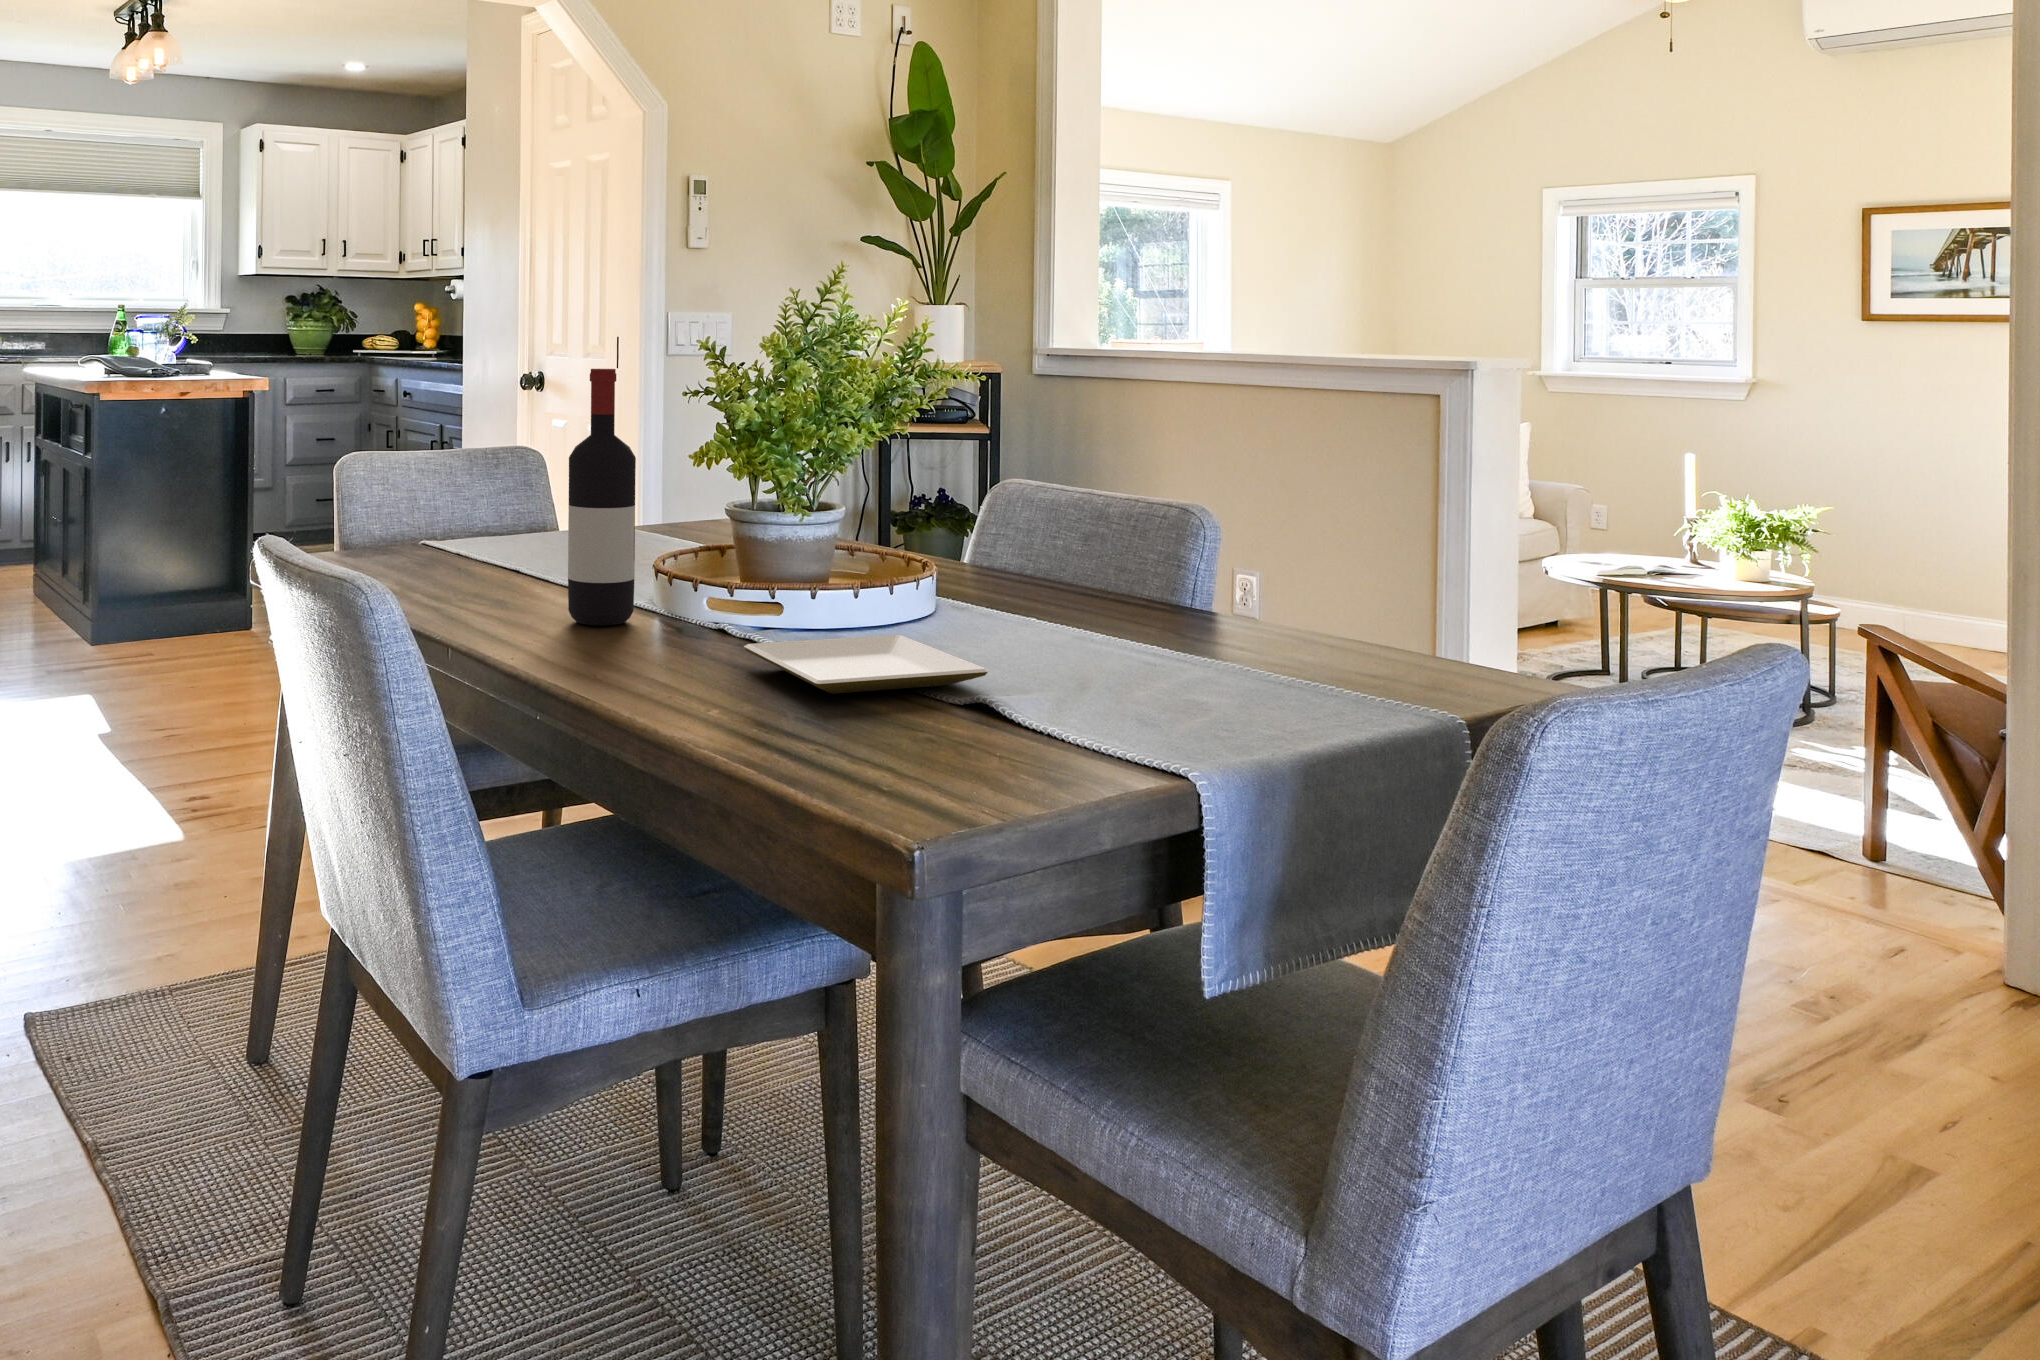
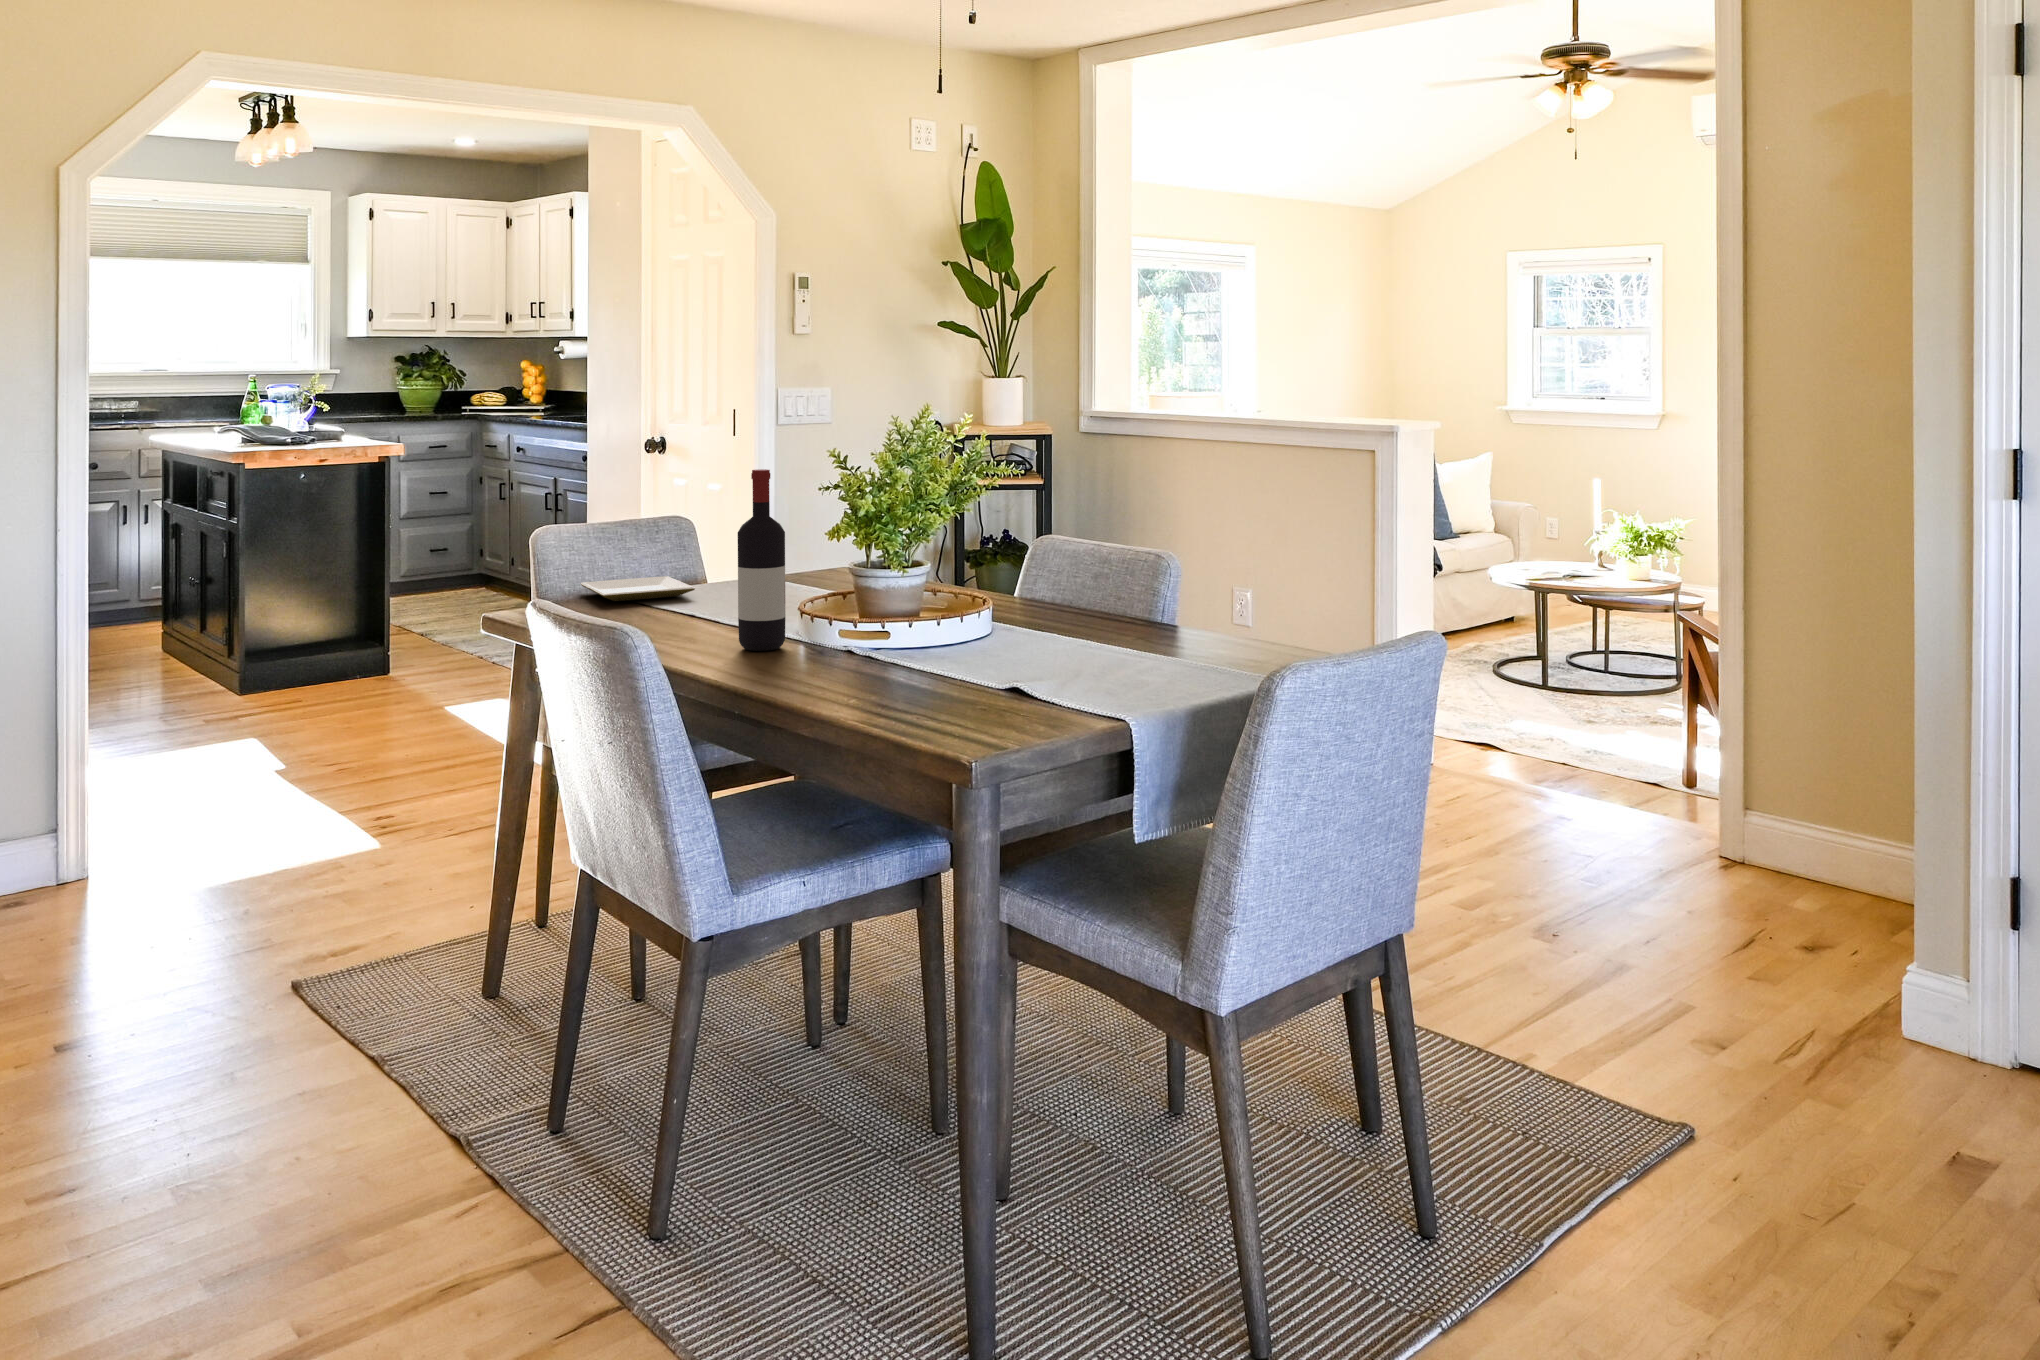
plate: present [744,635,989,694] -> present [581,576,695,601]

